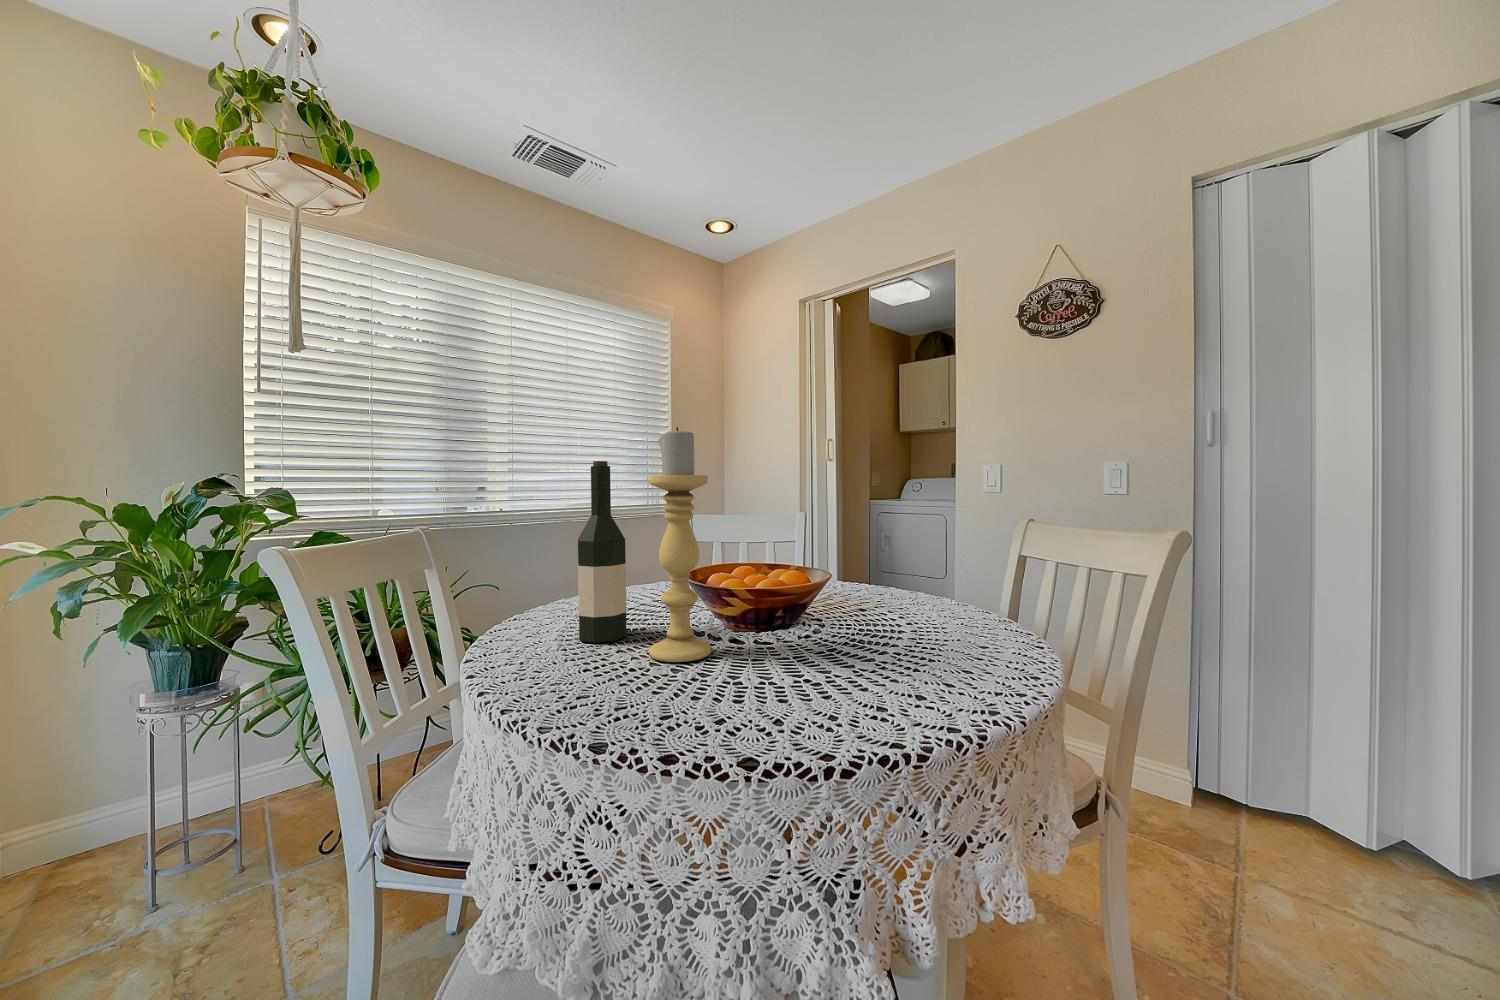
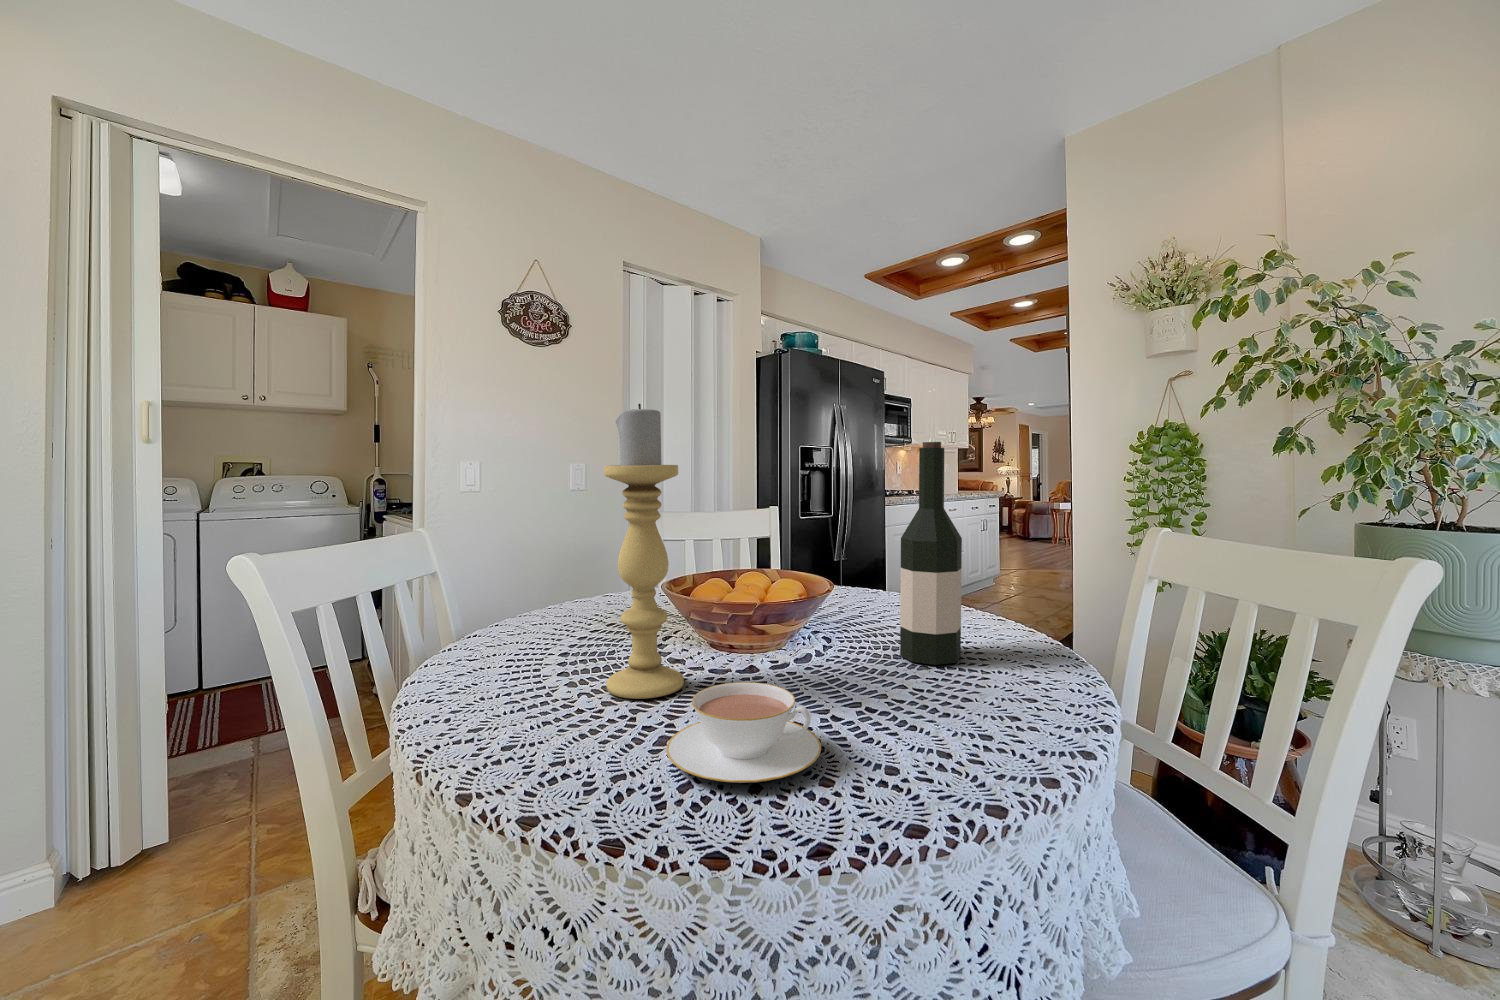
wine bottle: present [578,461,627,643] -> present [900,442,962,665]
teacup: none [704,644,827,717] -> present [666,682,821,783]

